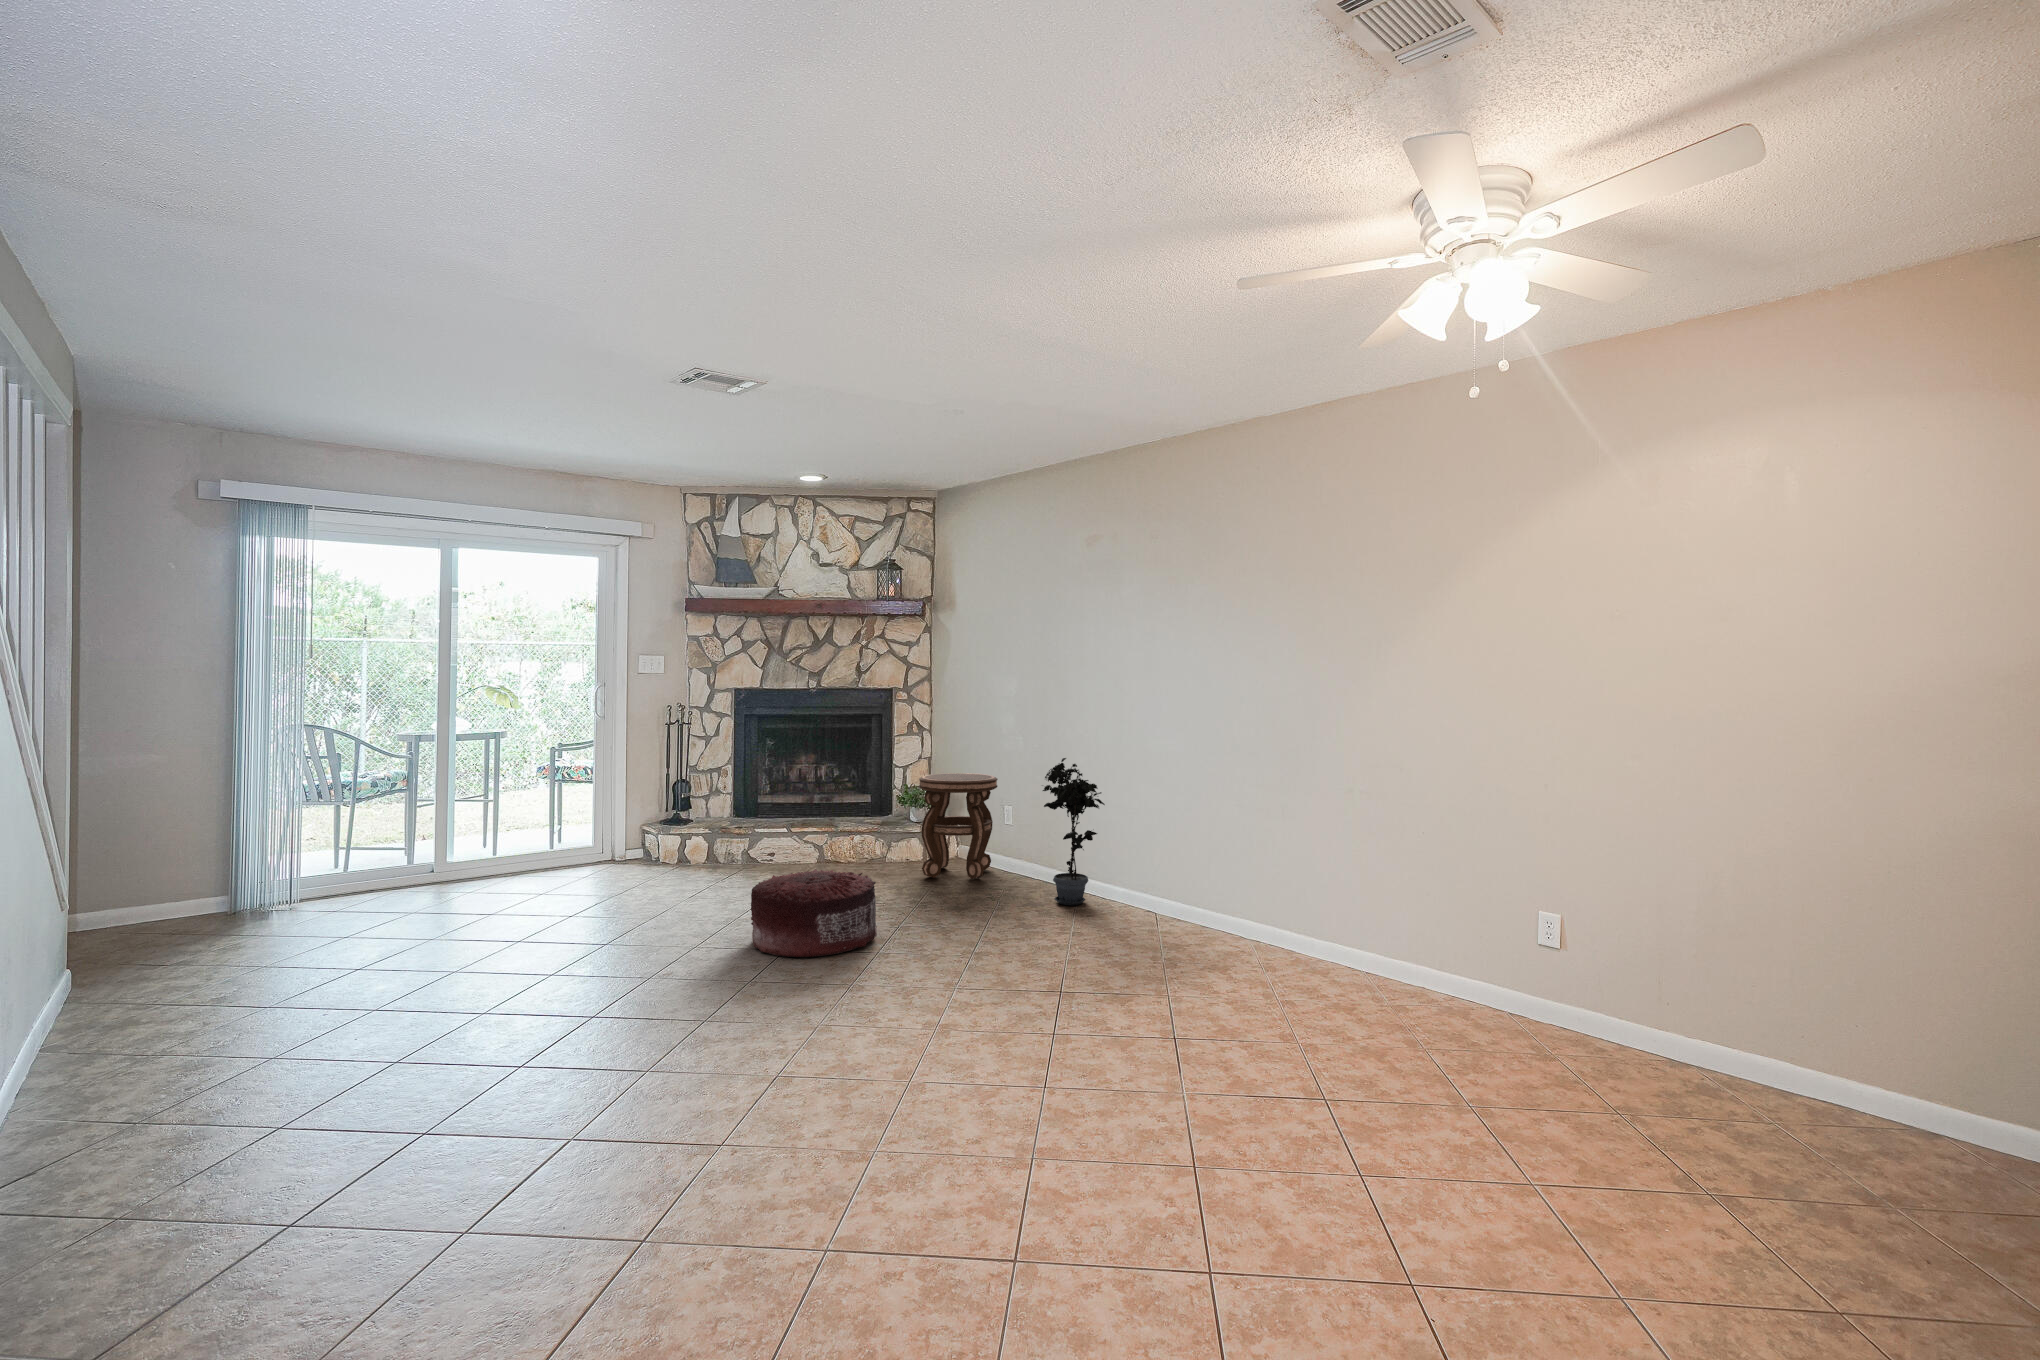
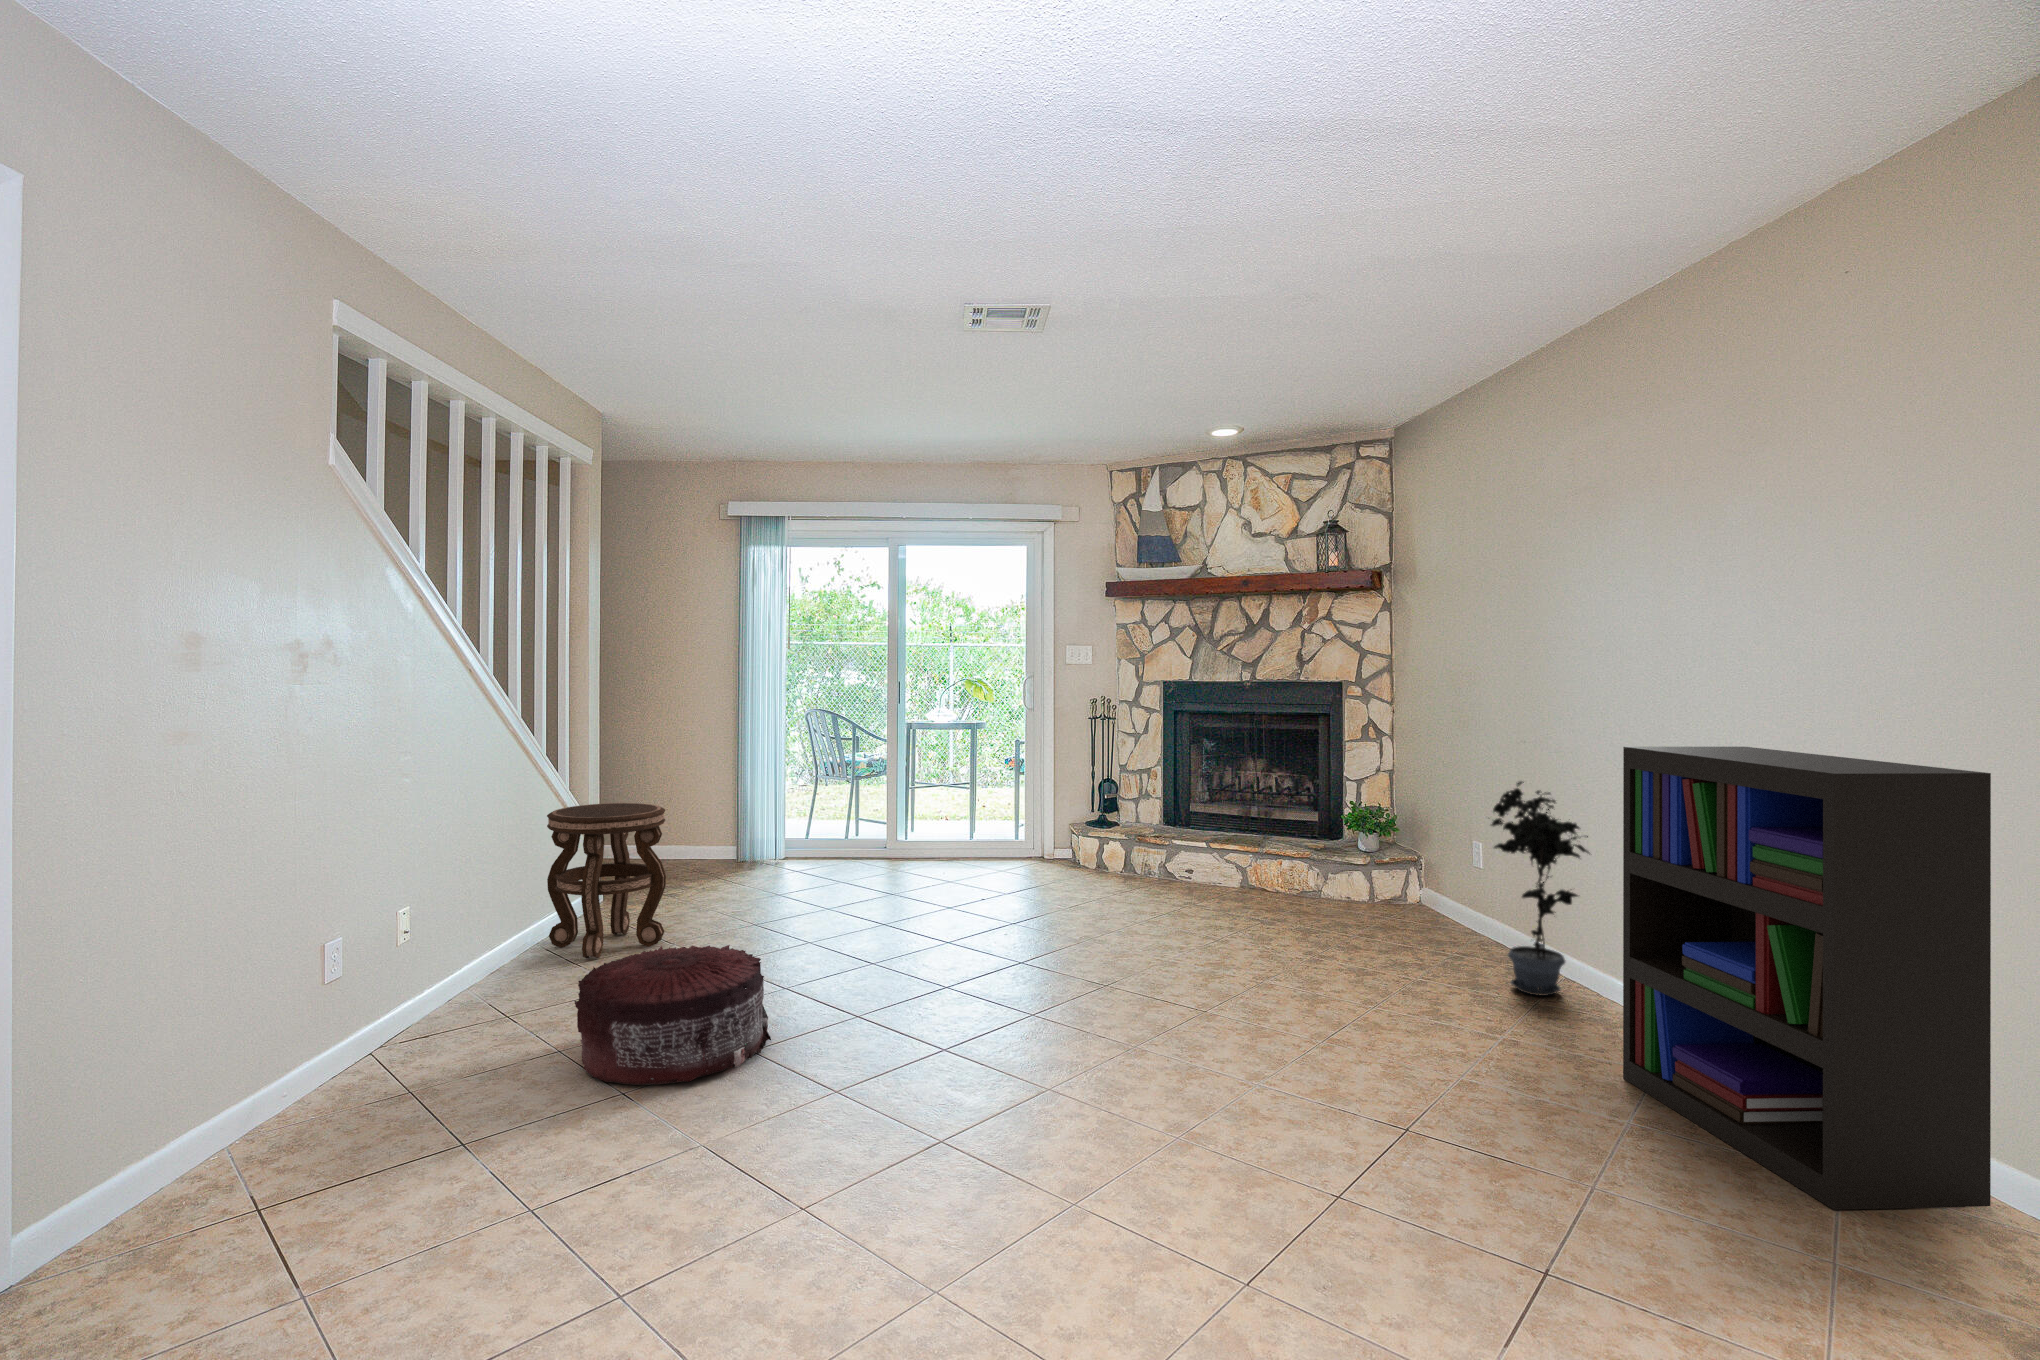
bookshelf: none [1152,728,1336,983] -> present [1623,747,1991,1210]
side table: present [919,773,998,879] -> present [547,803,666,958]
pouf: present [751,869,877,957] -> present [575,945,771,1085]

